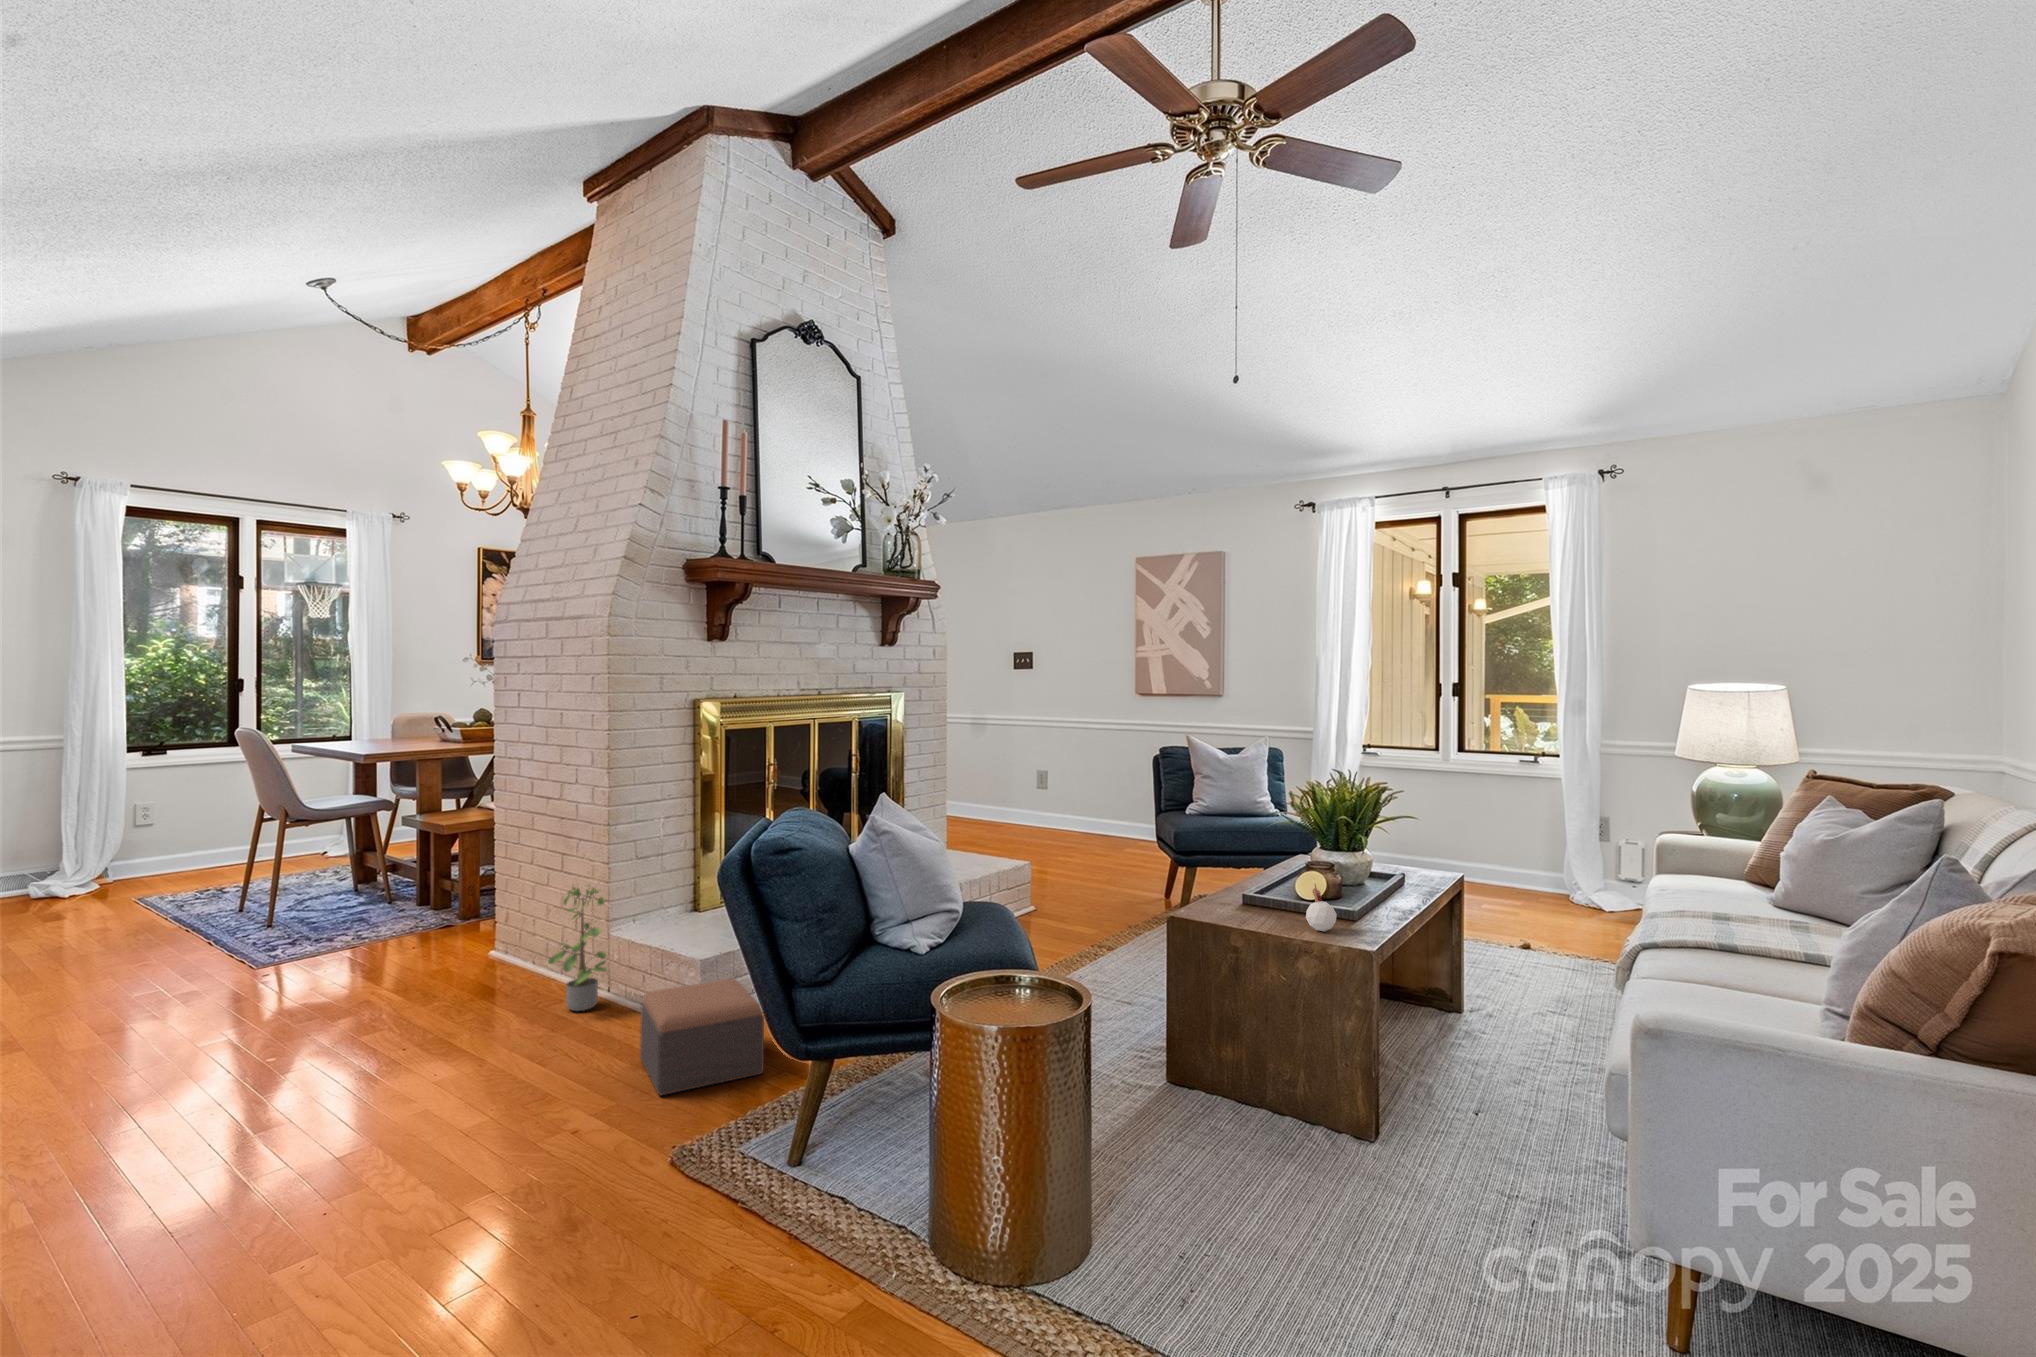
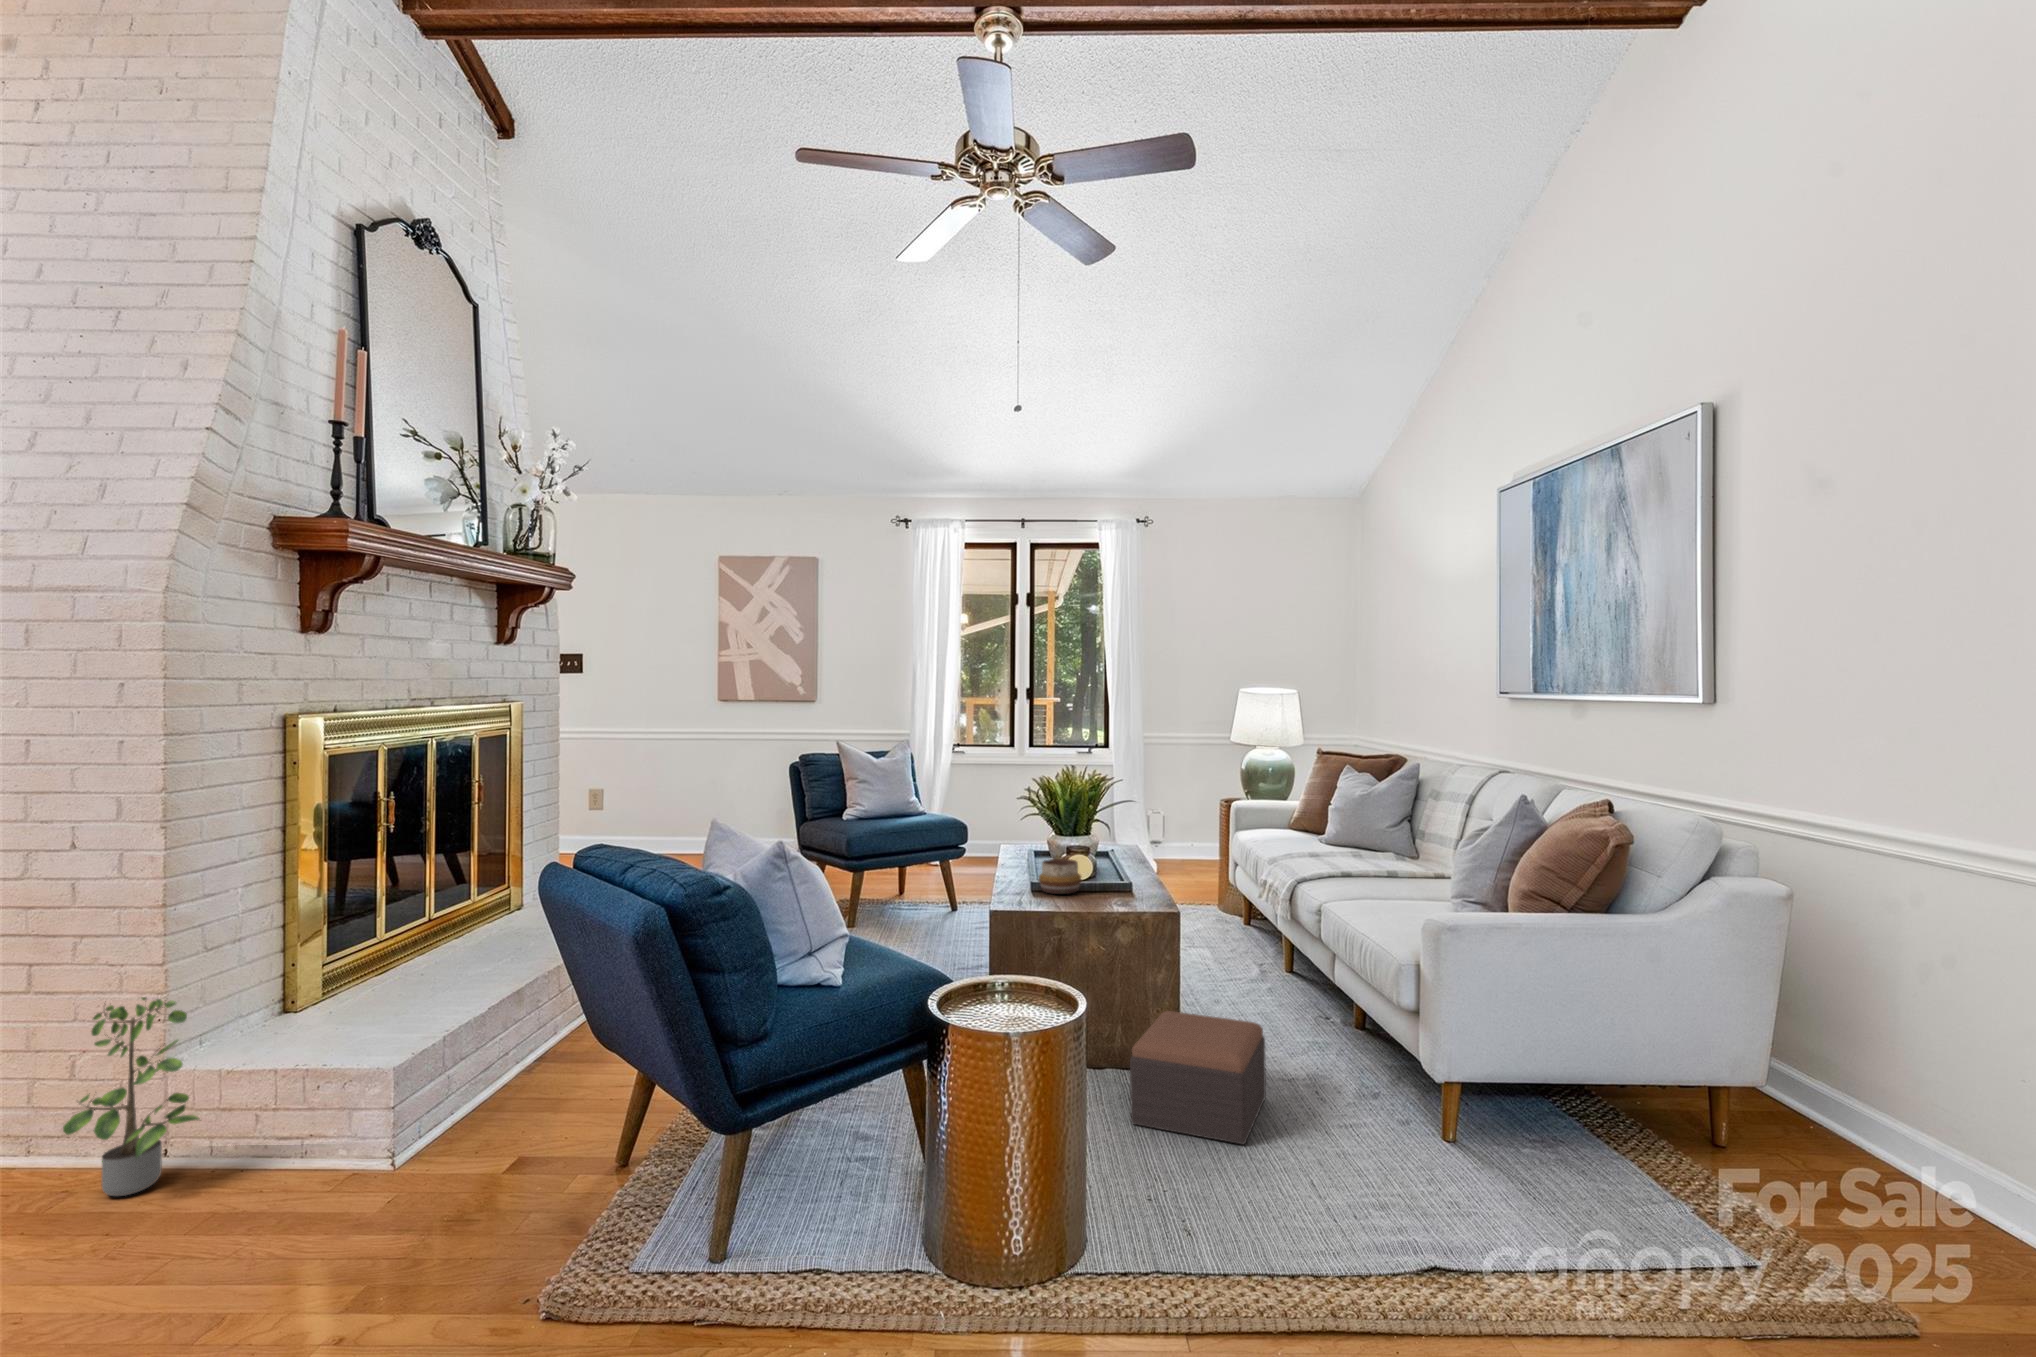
decorative bowl: none [1237,880,1286,919] -> present [1038,859,1082,894]
candle: present [1306,882,1337,931] -> none [1107,850,1132,896]
footstool: present [640,978,764,1096] -> present [1130,1011,1266,1144]

